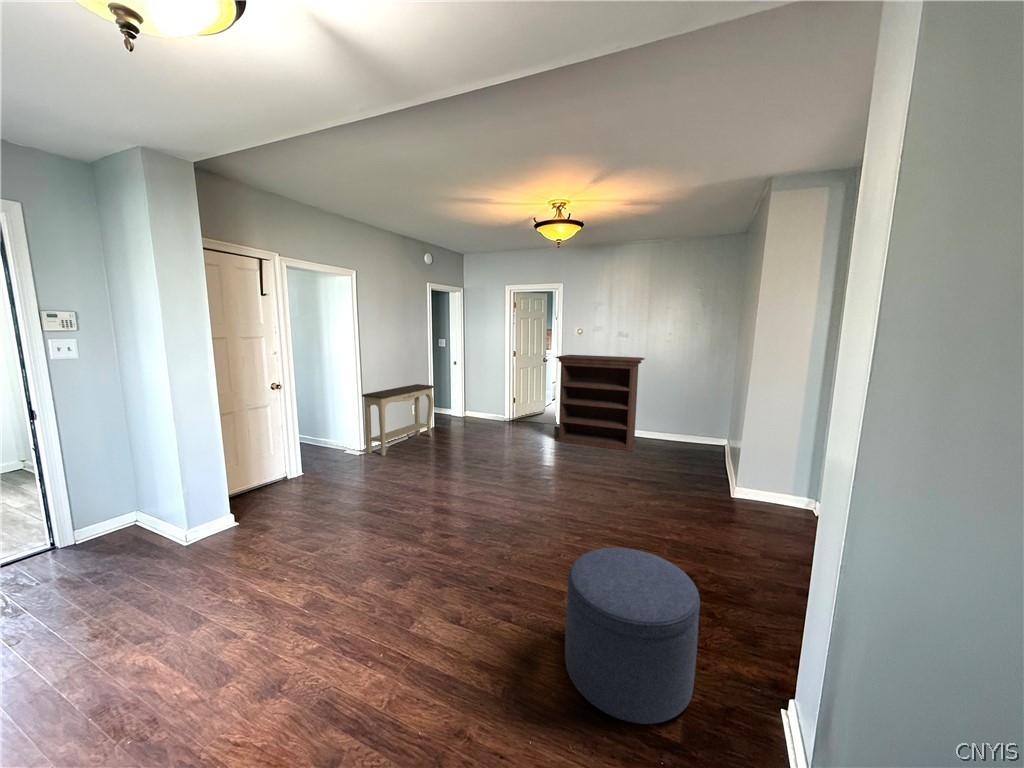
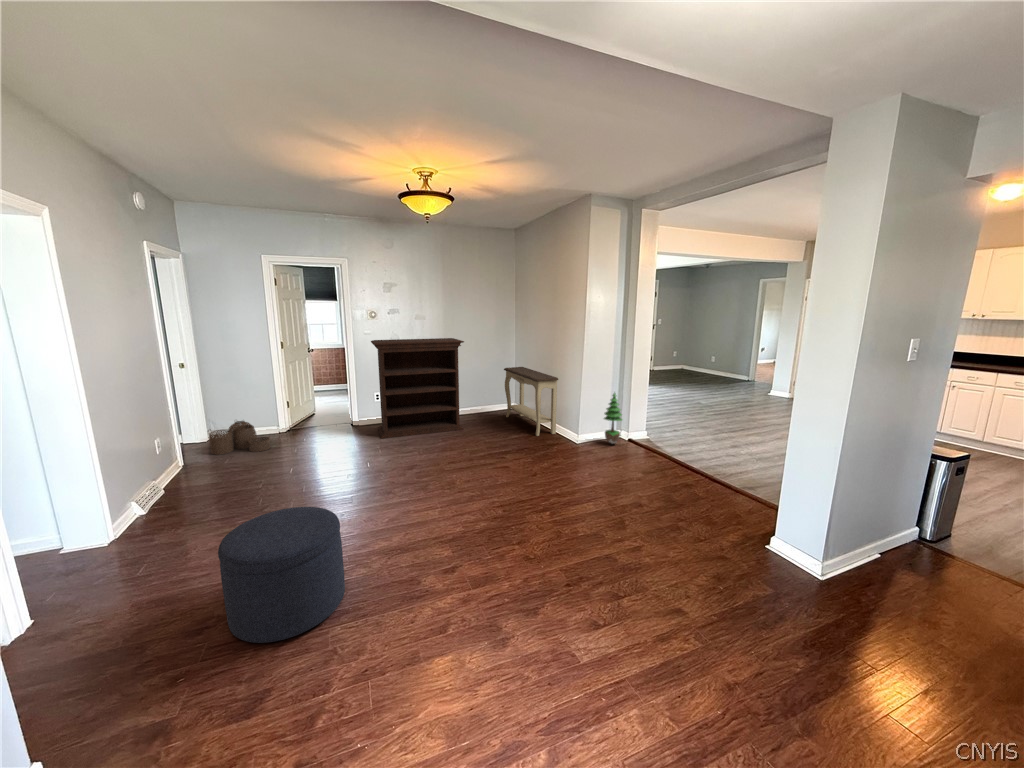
console table: present [362,384,434,456] -> present [504,367,558,436]
woven basket: none [453,405,486,430] -> present [208,421,271,455]
potted tree: none [773,441,805,514] -> present [604,393,622,444]
ottoman: present [565,548,700,724] -> present [218,507,345,643]

